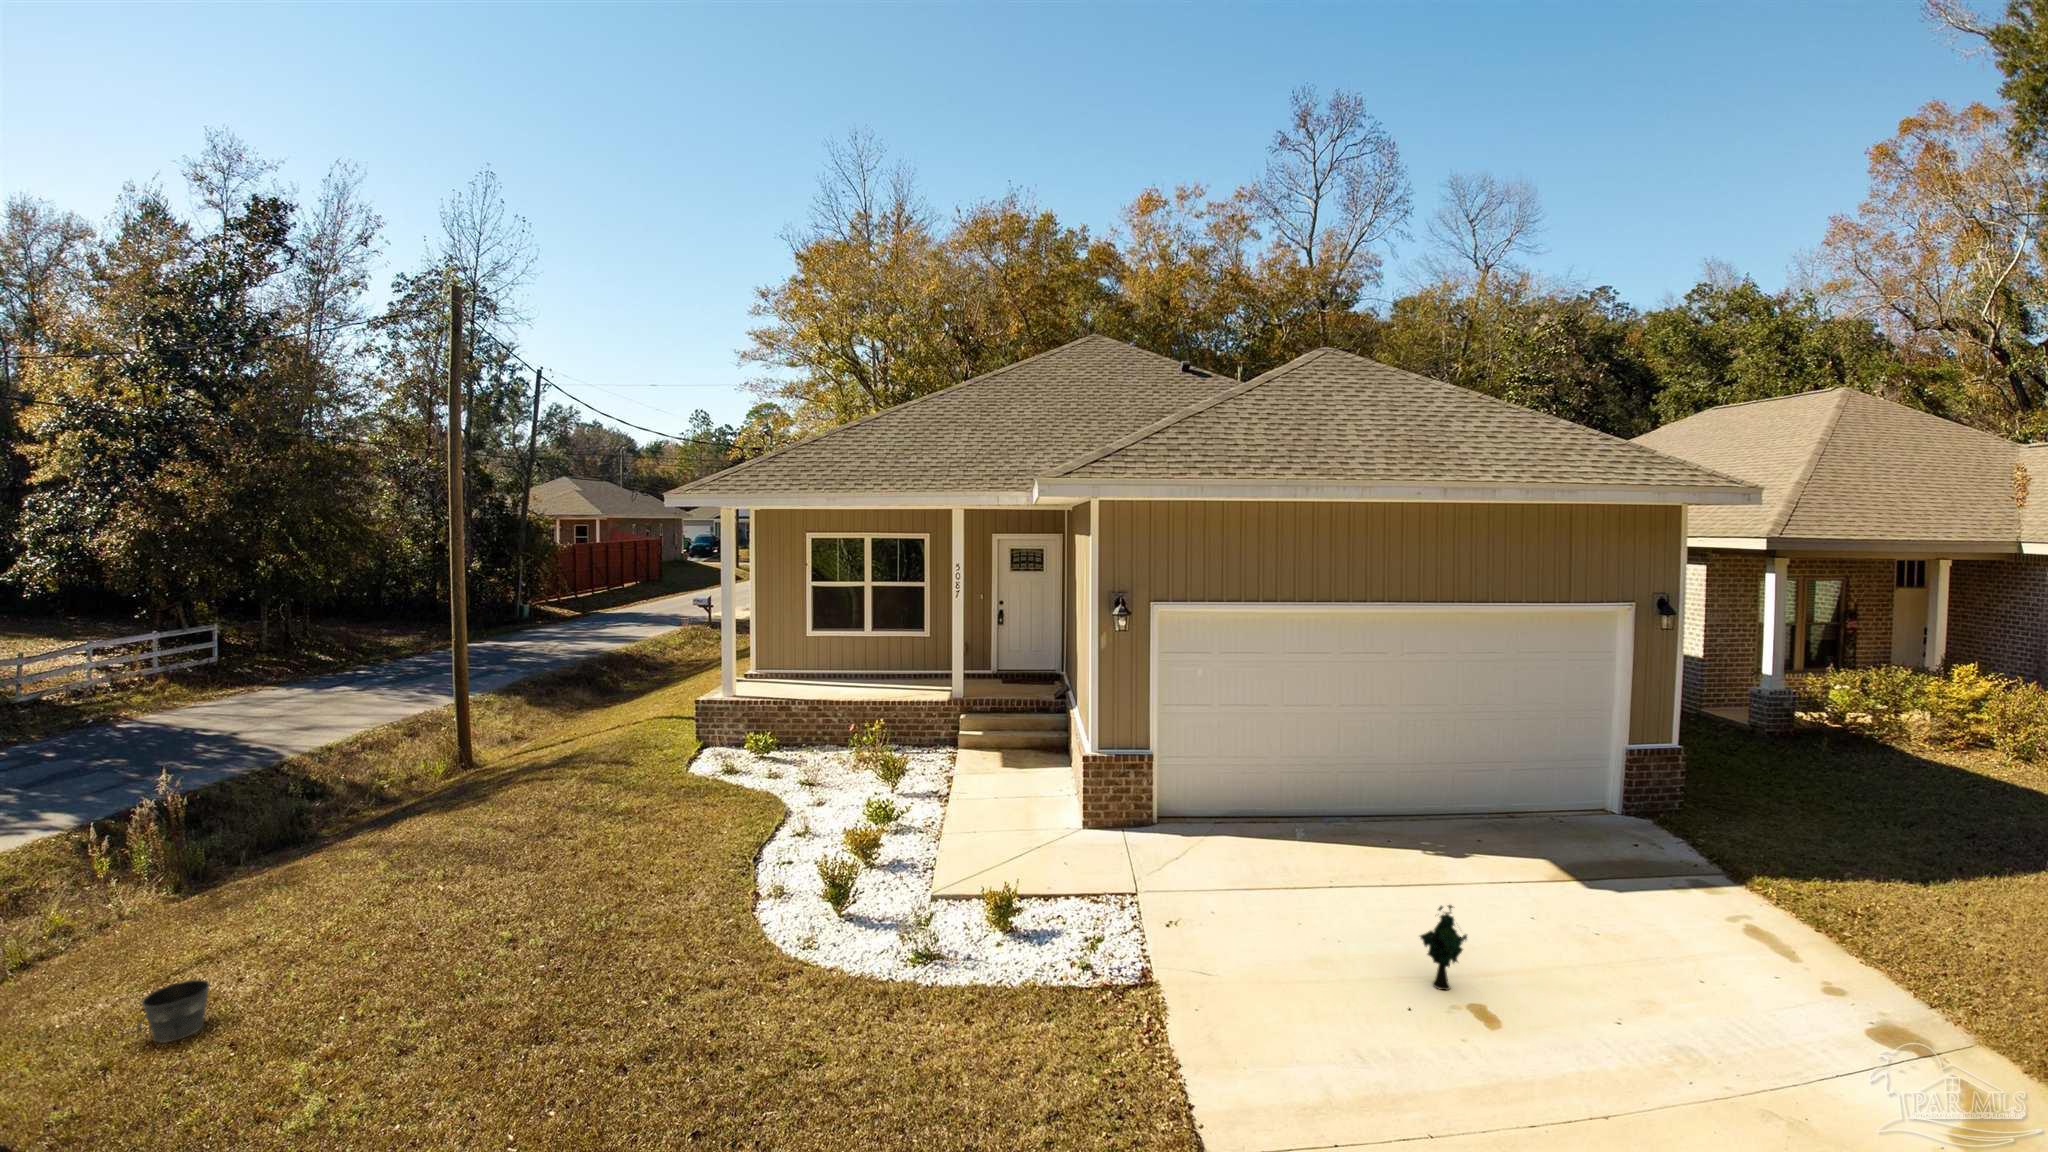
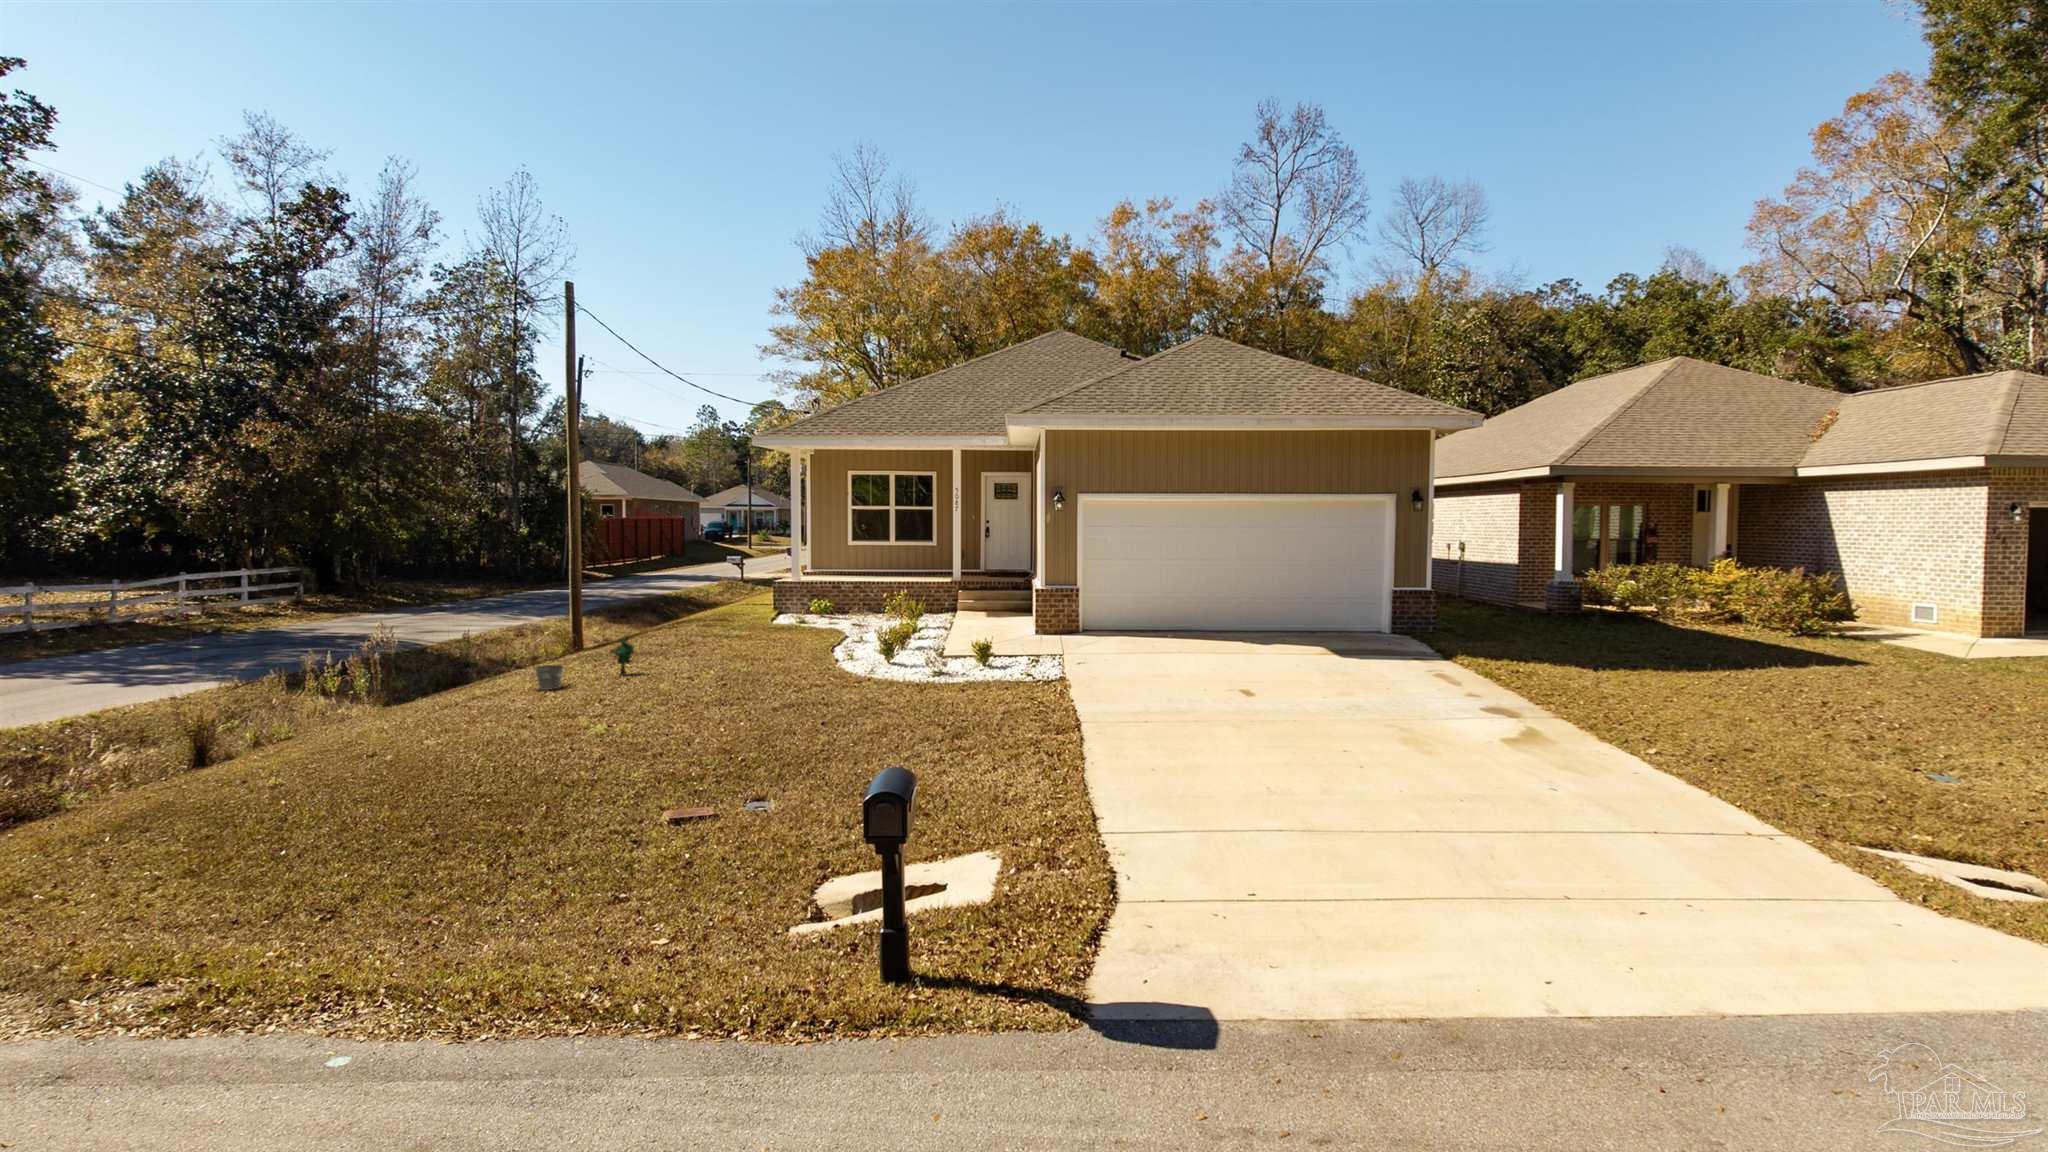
decorative plant: present [1420,905,1467,990] -> present [611,636,634,676]

